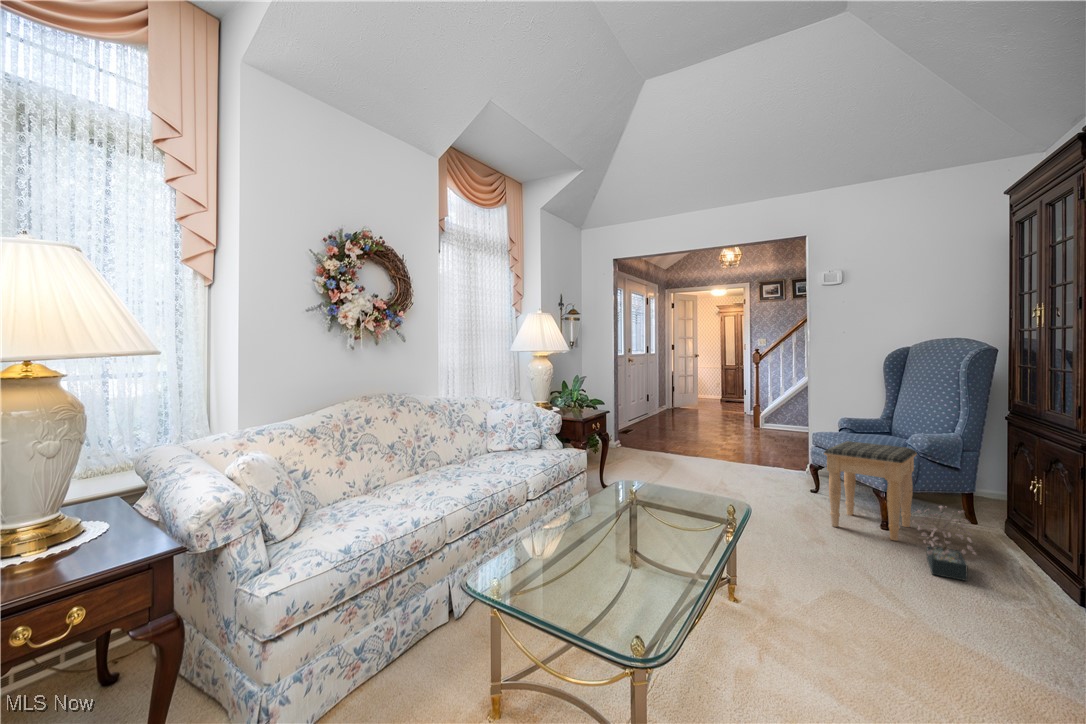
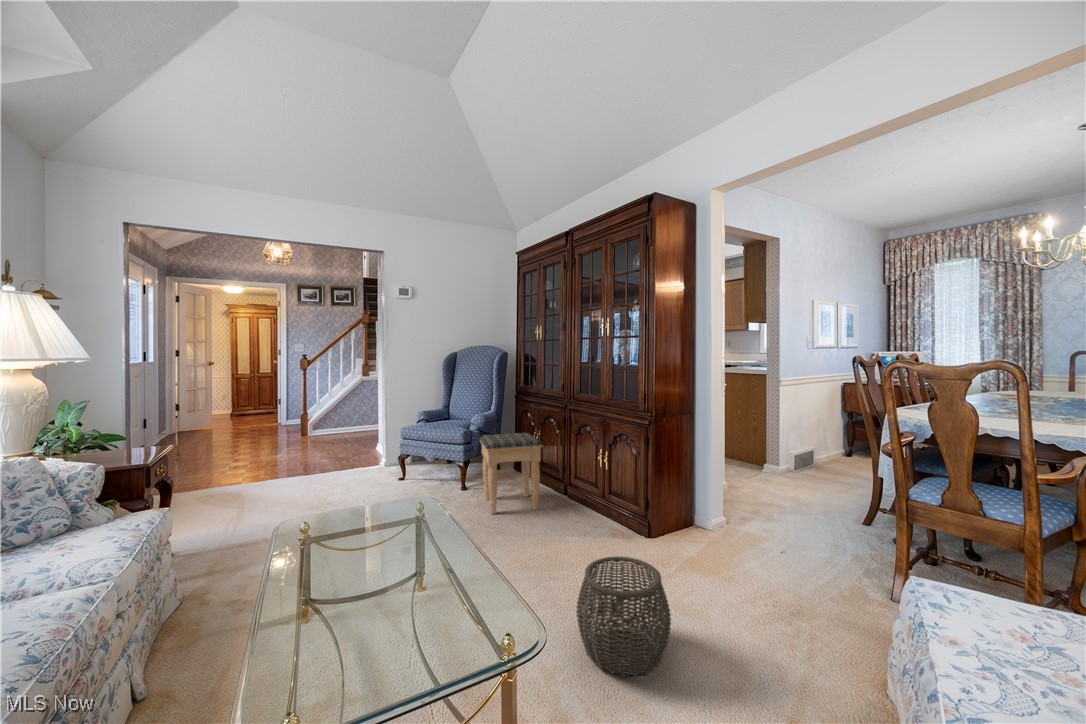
decorative plant: present [917,506,976,581] -> none [557,471,606,526]
woven basket: none [728,558,834,676] -> present [576,556,671,676]

